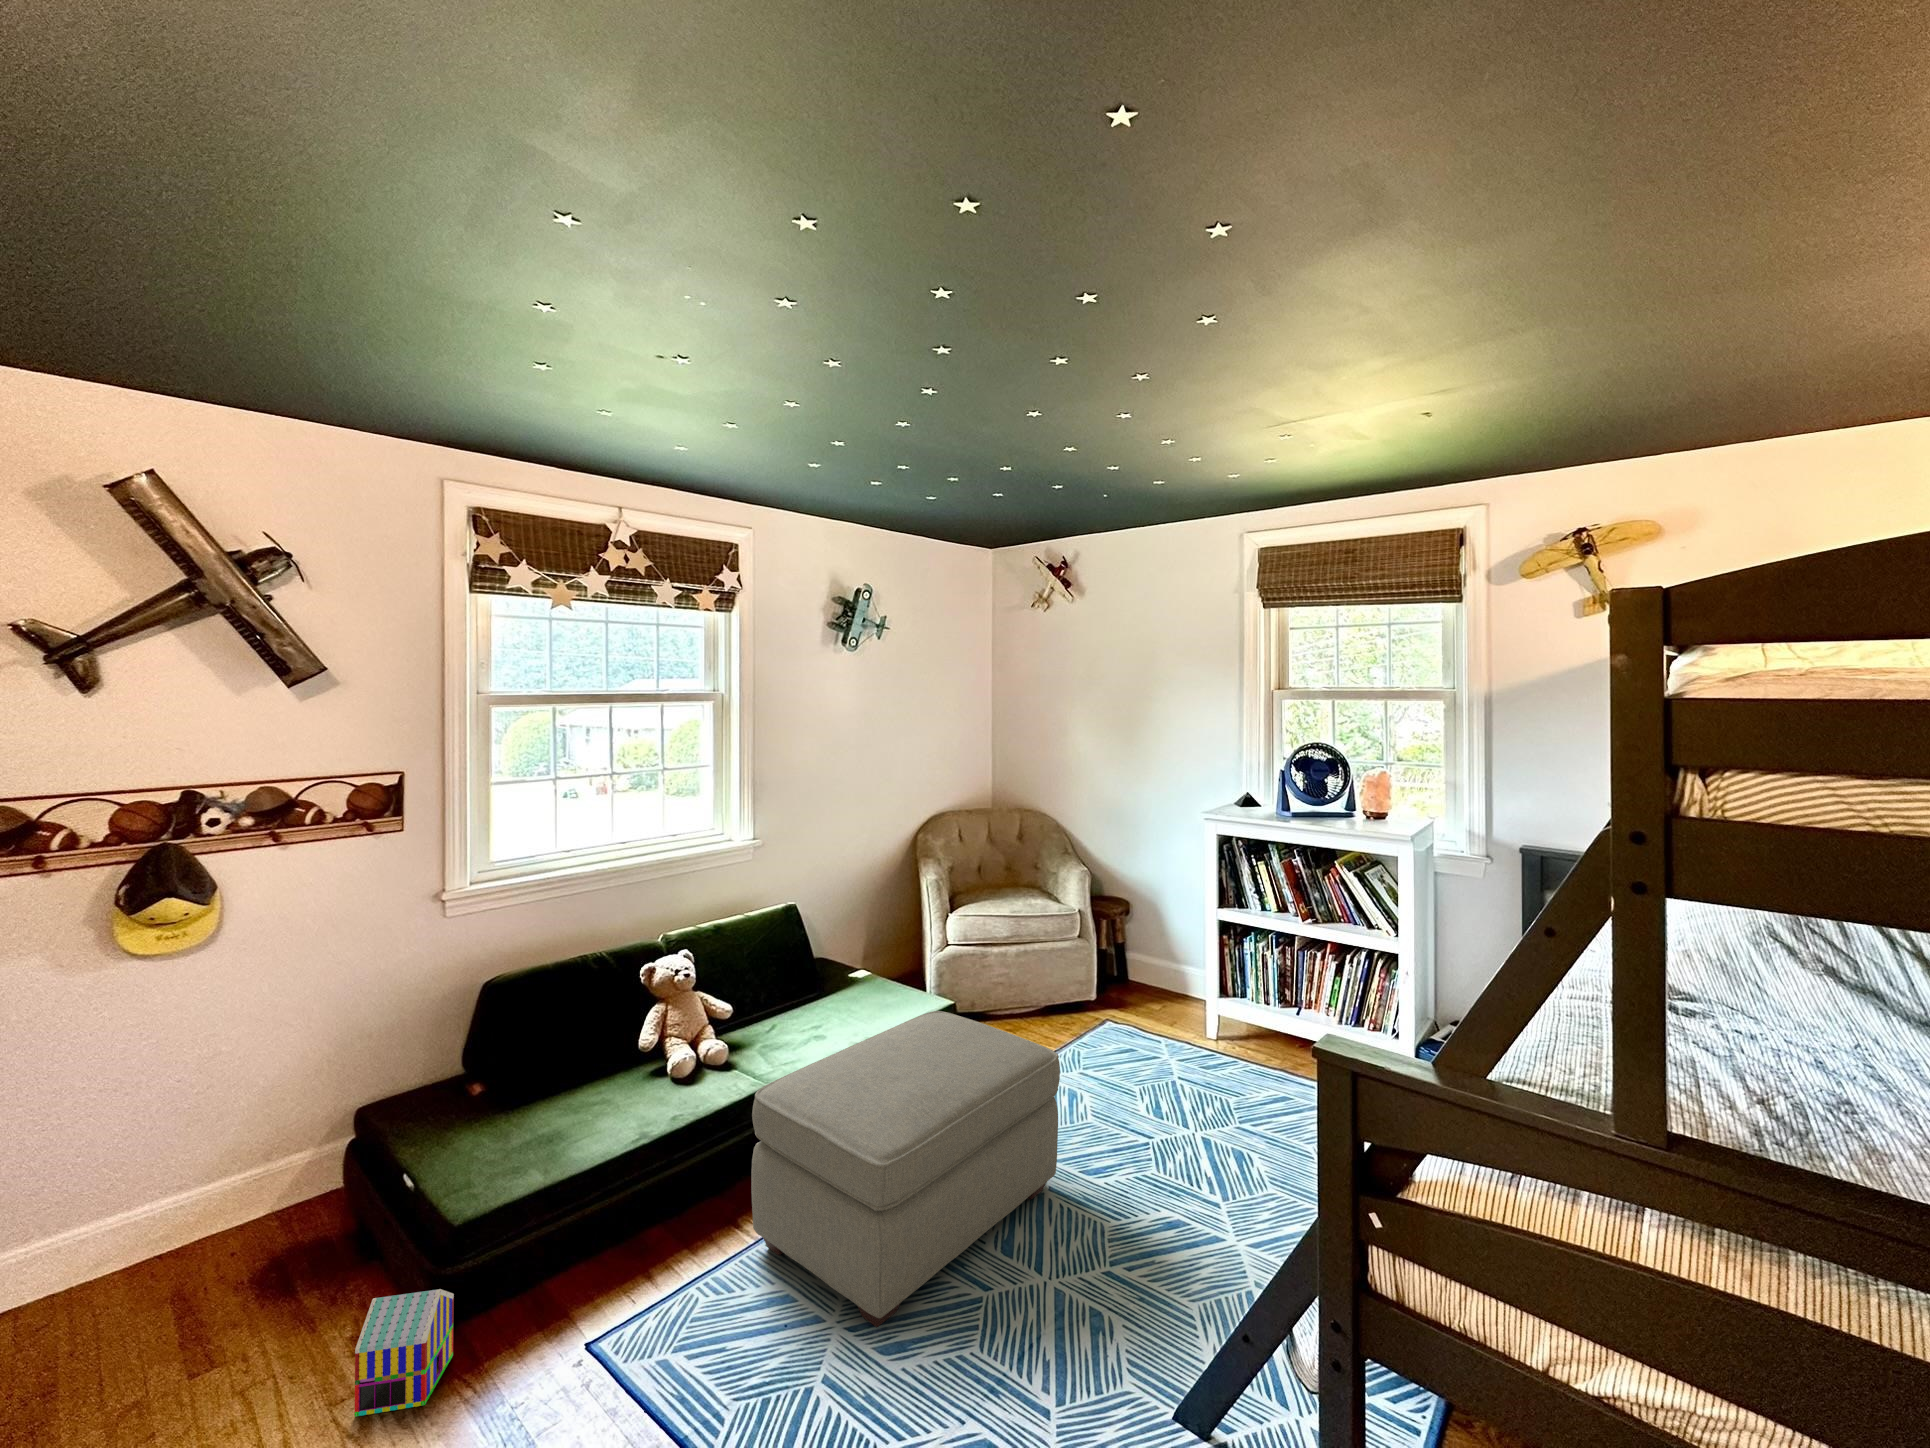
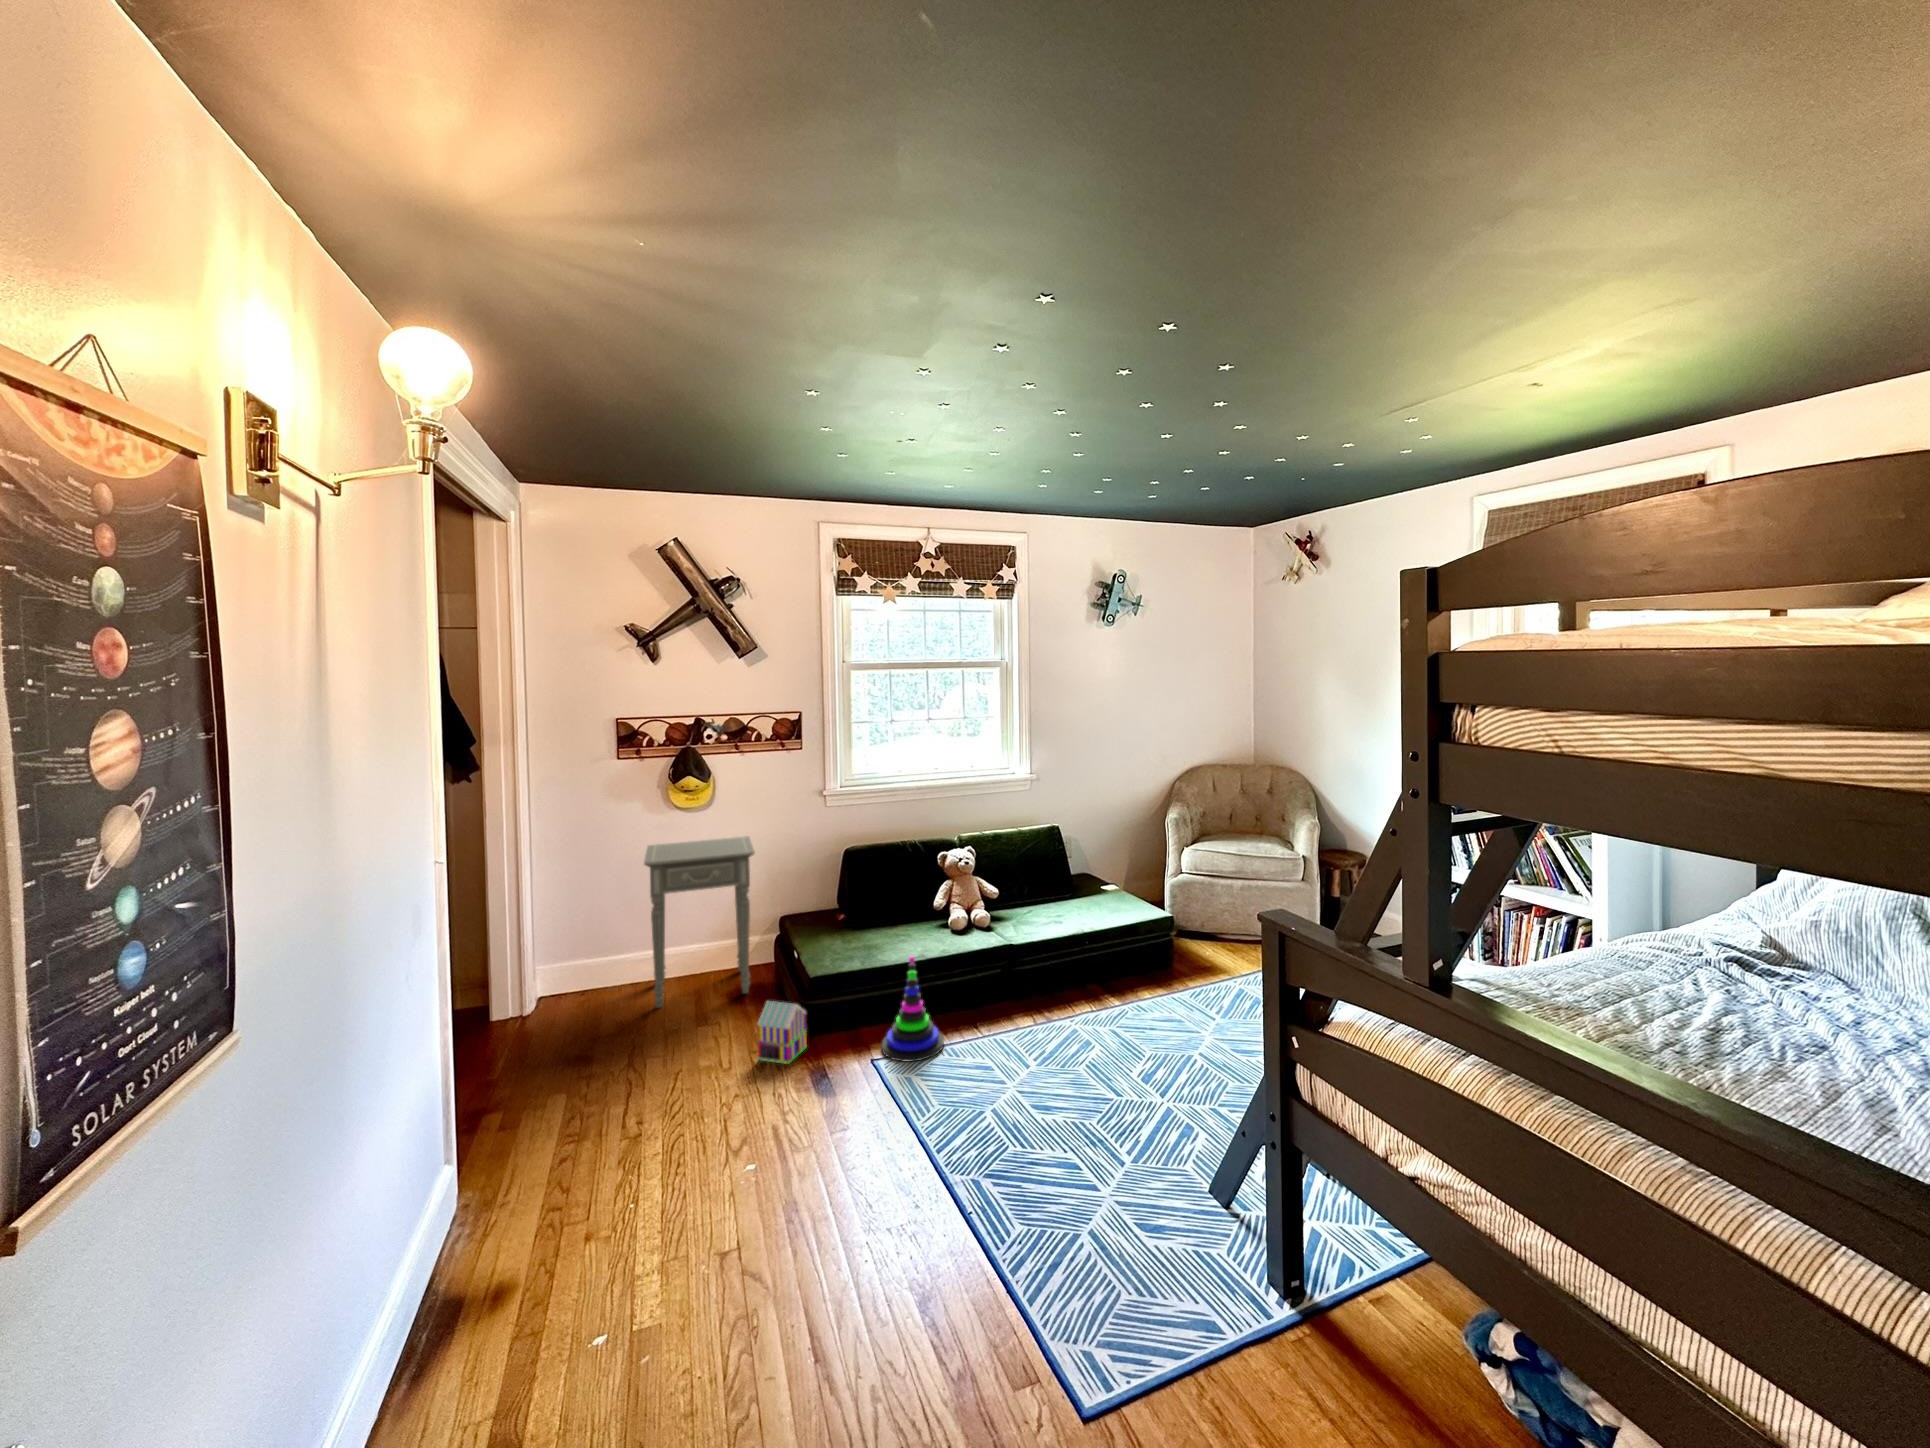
side table: none [52,987,321,1360] -> present [644,836,755,1008]
ottoman: present [751,1011,1060,1327] -> none [977,908,1208,1097]
stacking toy: none [597,1152,702,1331] -> present [882,956,944,1062]

